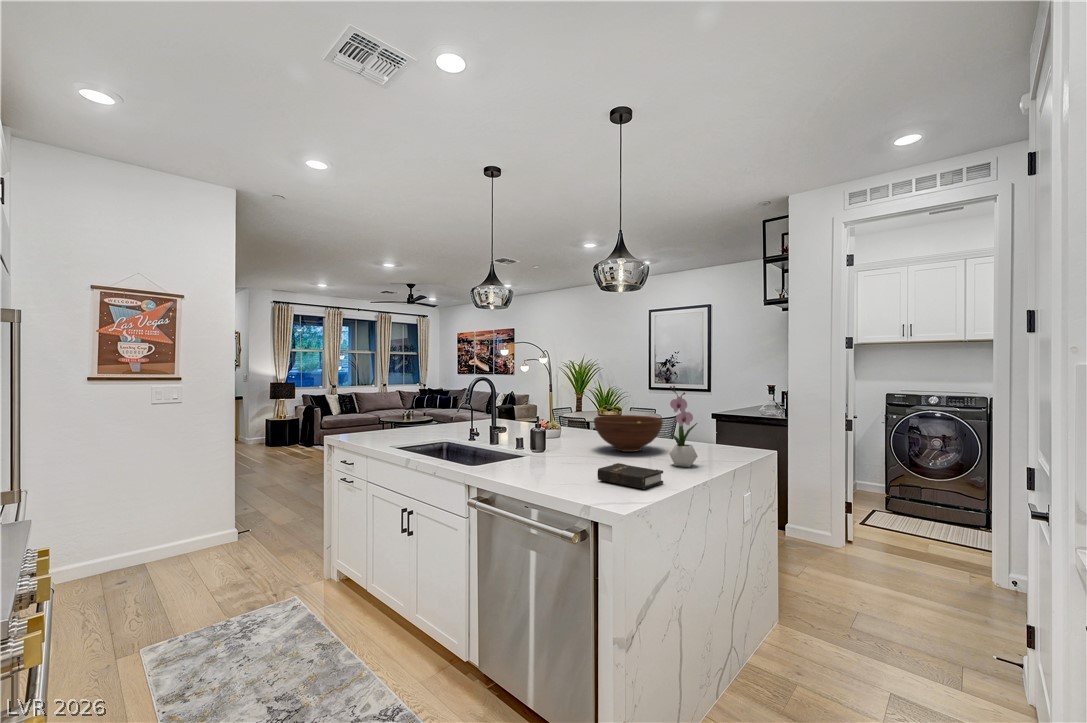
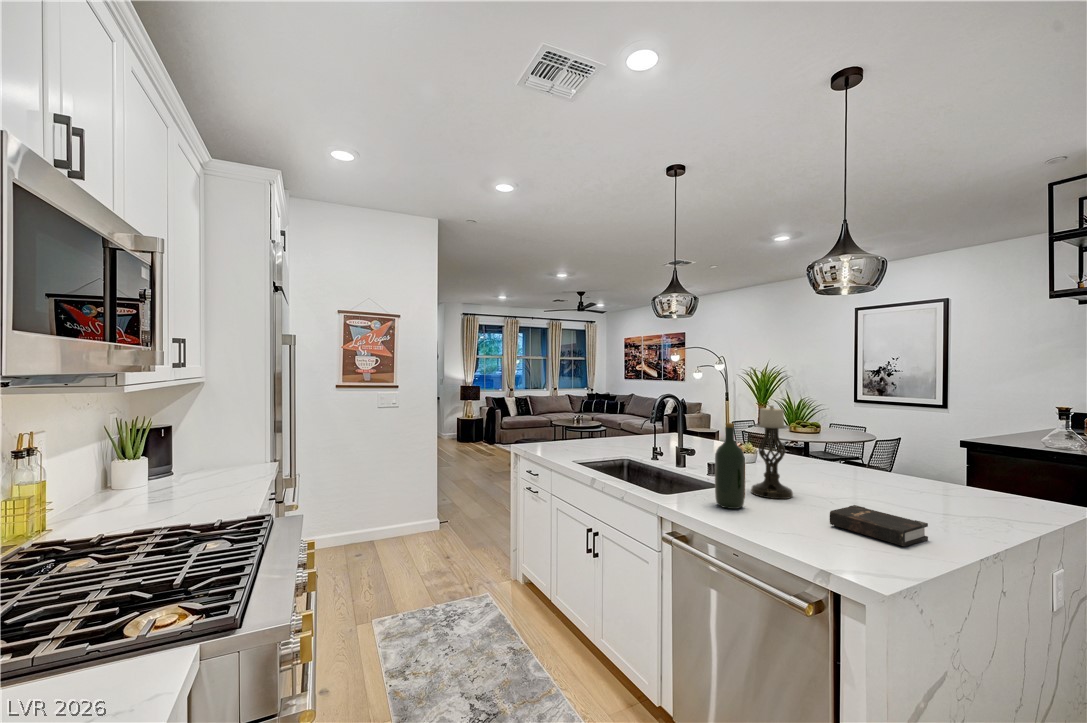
candle holder: none [546,386,579,466] -> present [751,405,793,499]
flower arrangement: present [670,386,698,467] -> none [922,411,969,517]
wine bottle: none [511,401,536,476] -> present [715,423,745,509]
fruit bowl: present [594,415,663,452] -> none [806,439,903,486]

